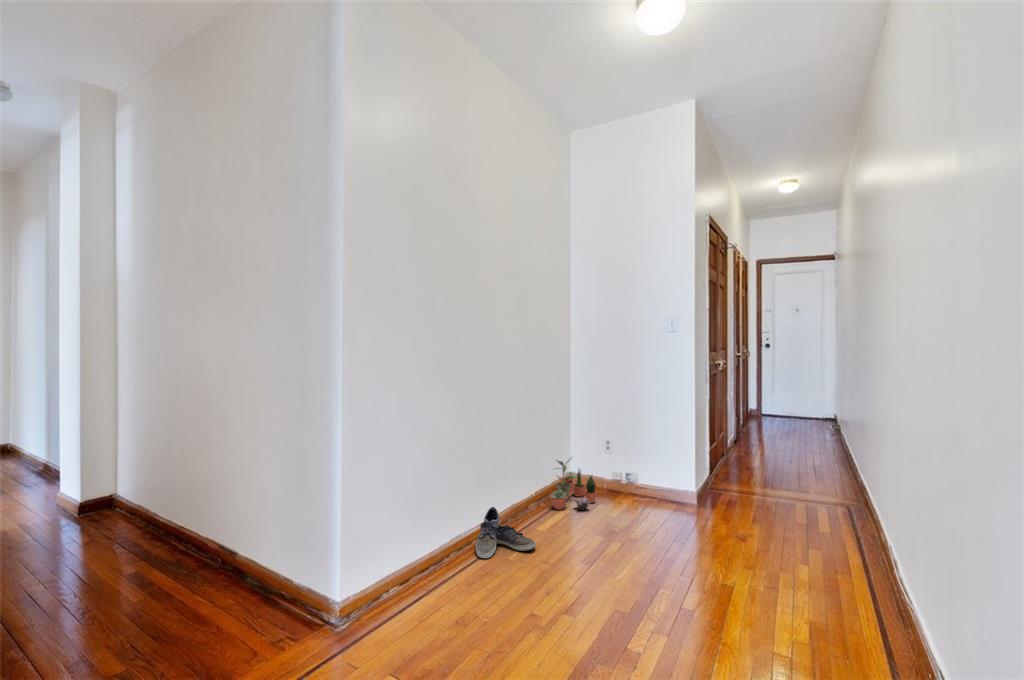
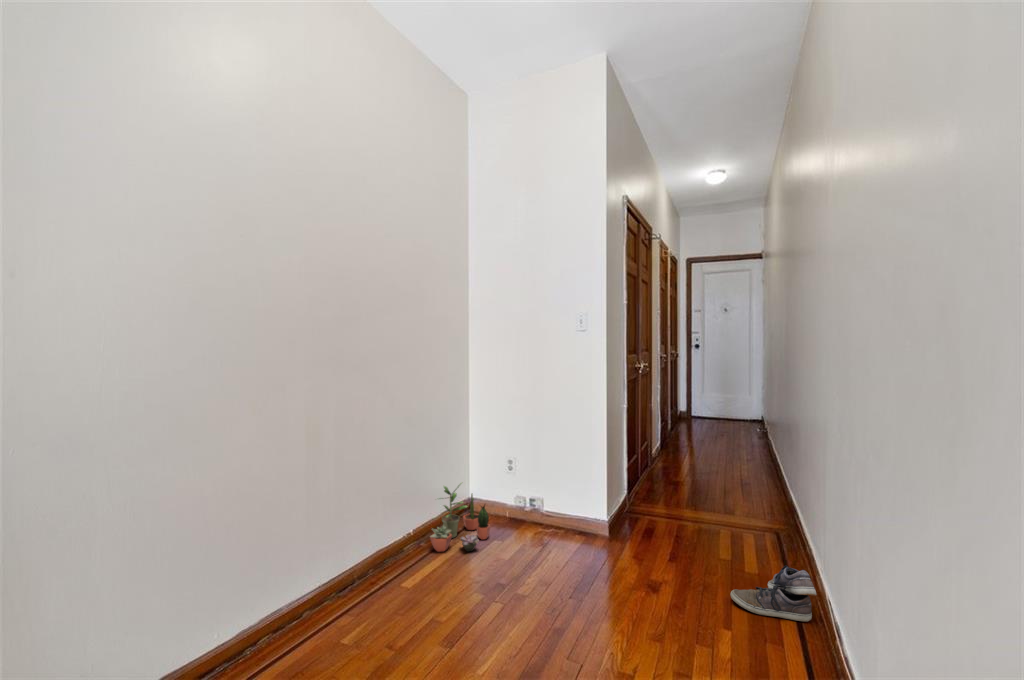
shoe: present [476,507,536,558] -> present [731,566,816,621]

